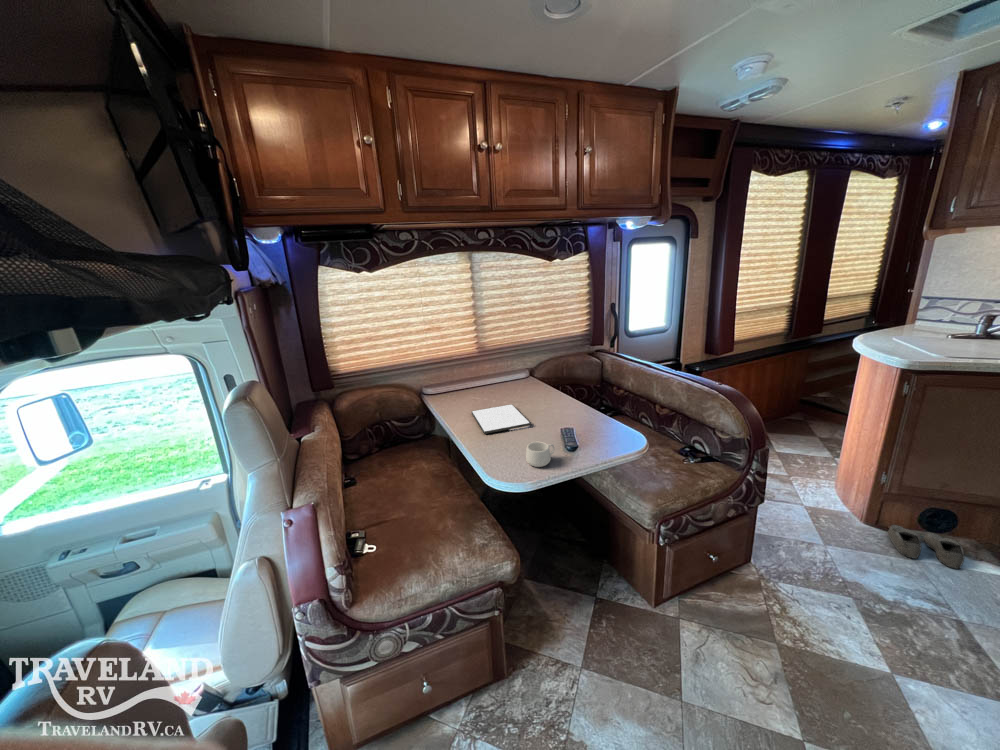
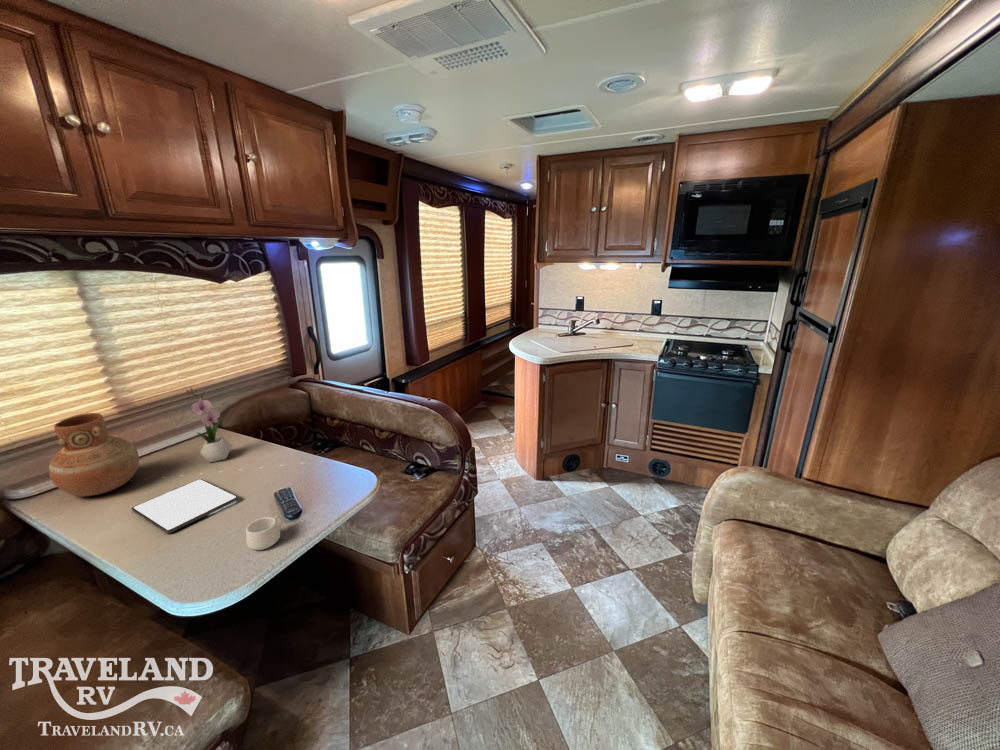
flower arrangement: none [514,337,537,396] -> present [186,388,232,462]
vase: none [440,345,483,399] -> present [49,413,139,496]
shoe: present [888,525,965,569] -> none [549,474,583,497]

